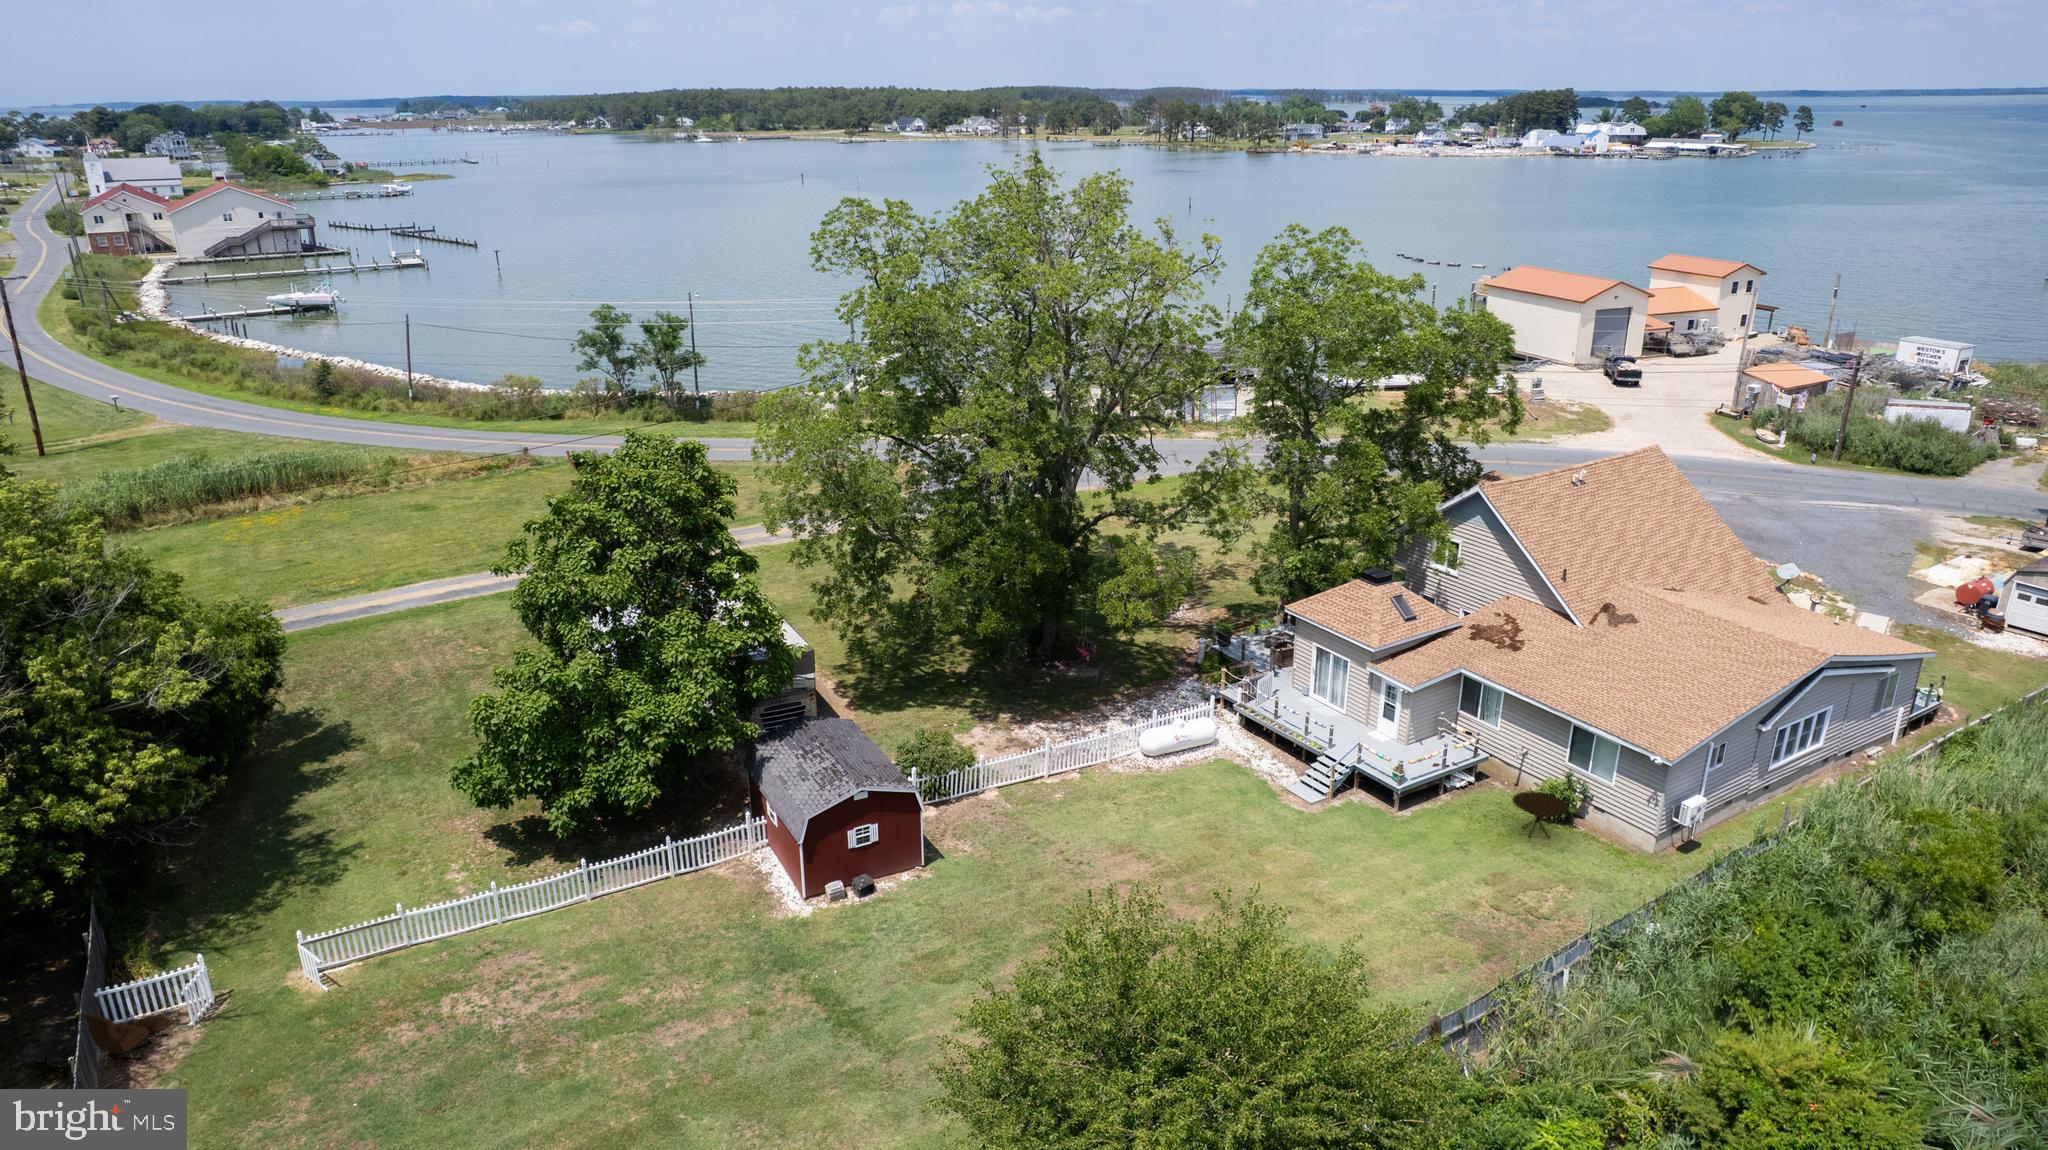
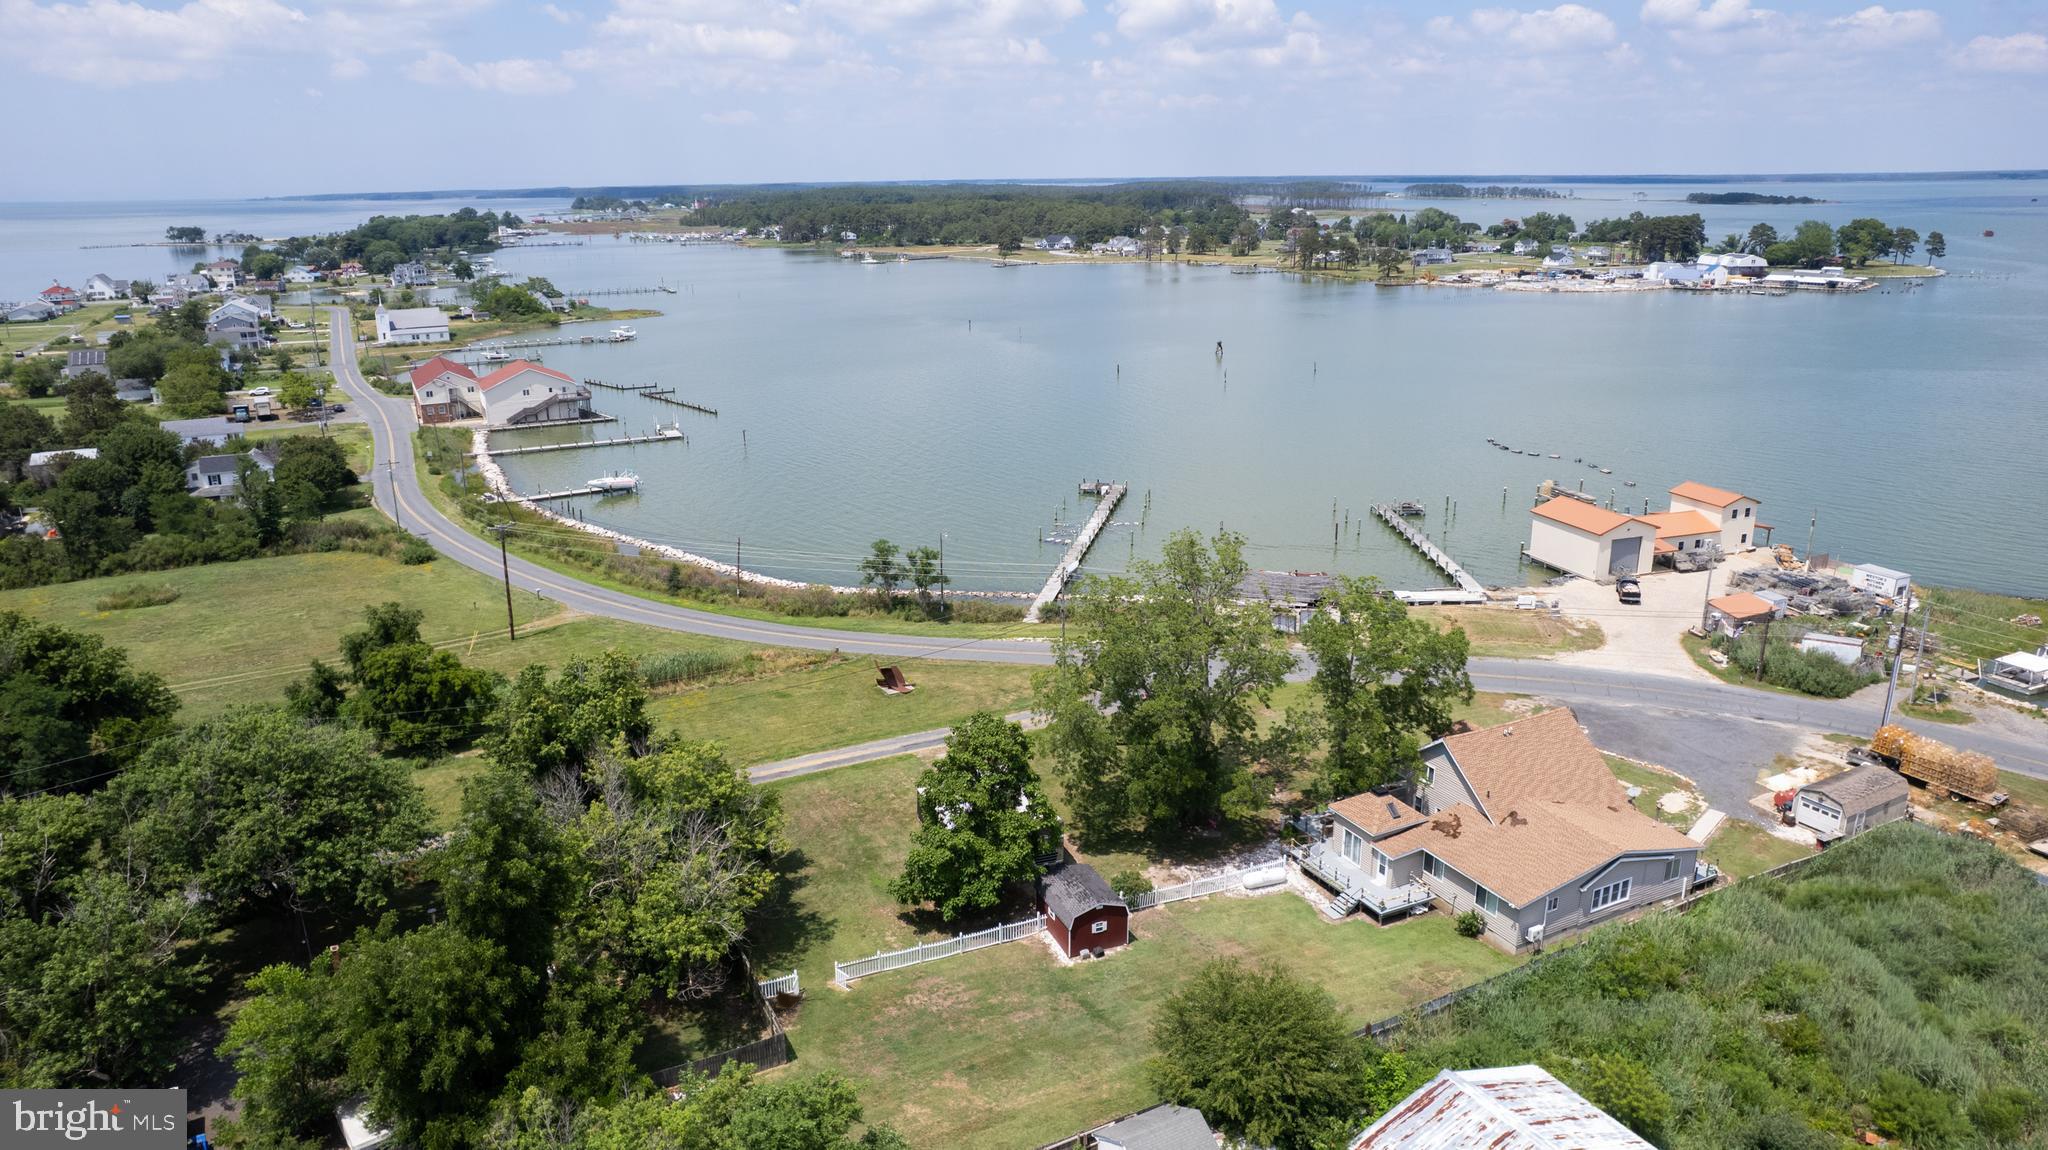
dining table: present [1512,791,1568,837] -> none [1441,919,1471,945]

